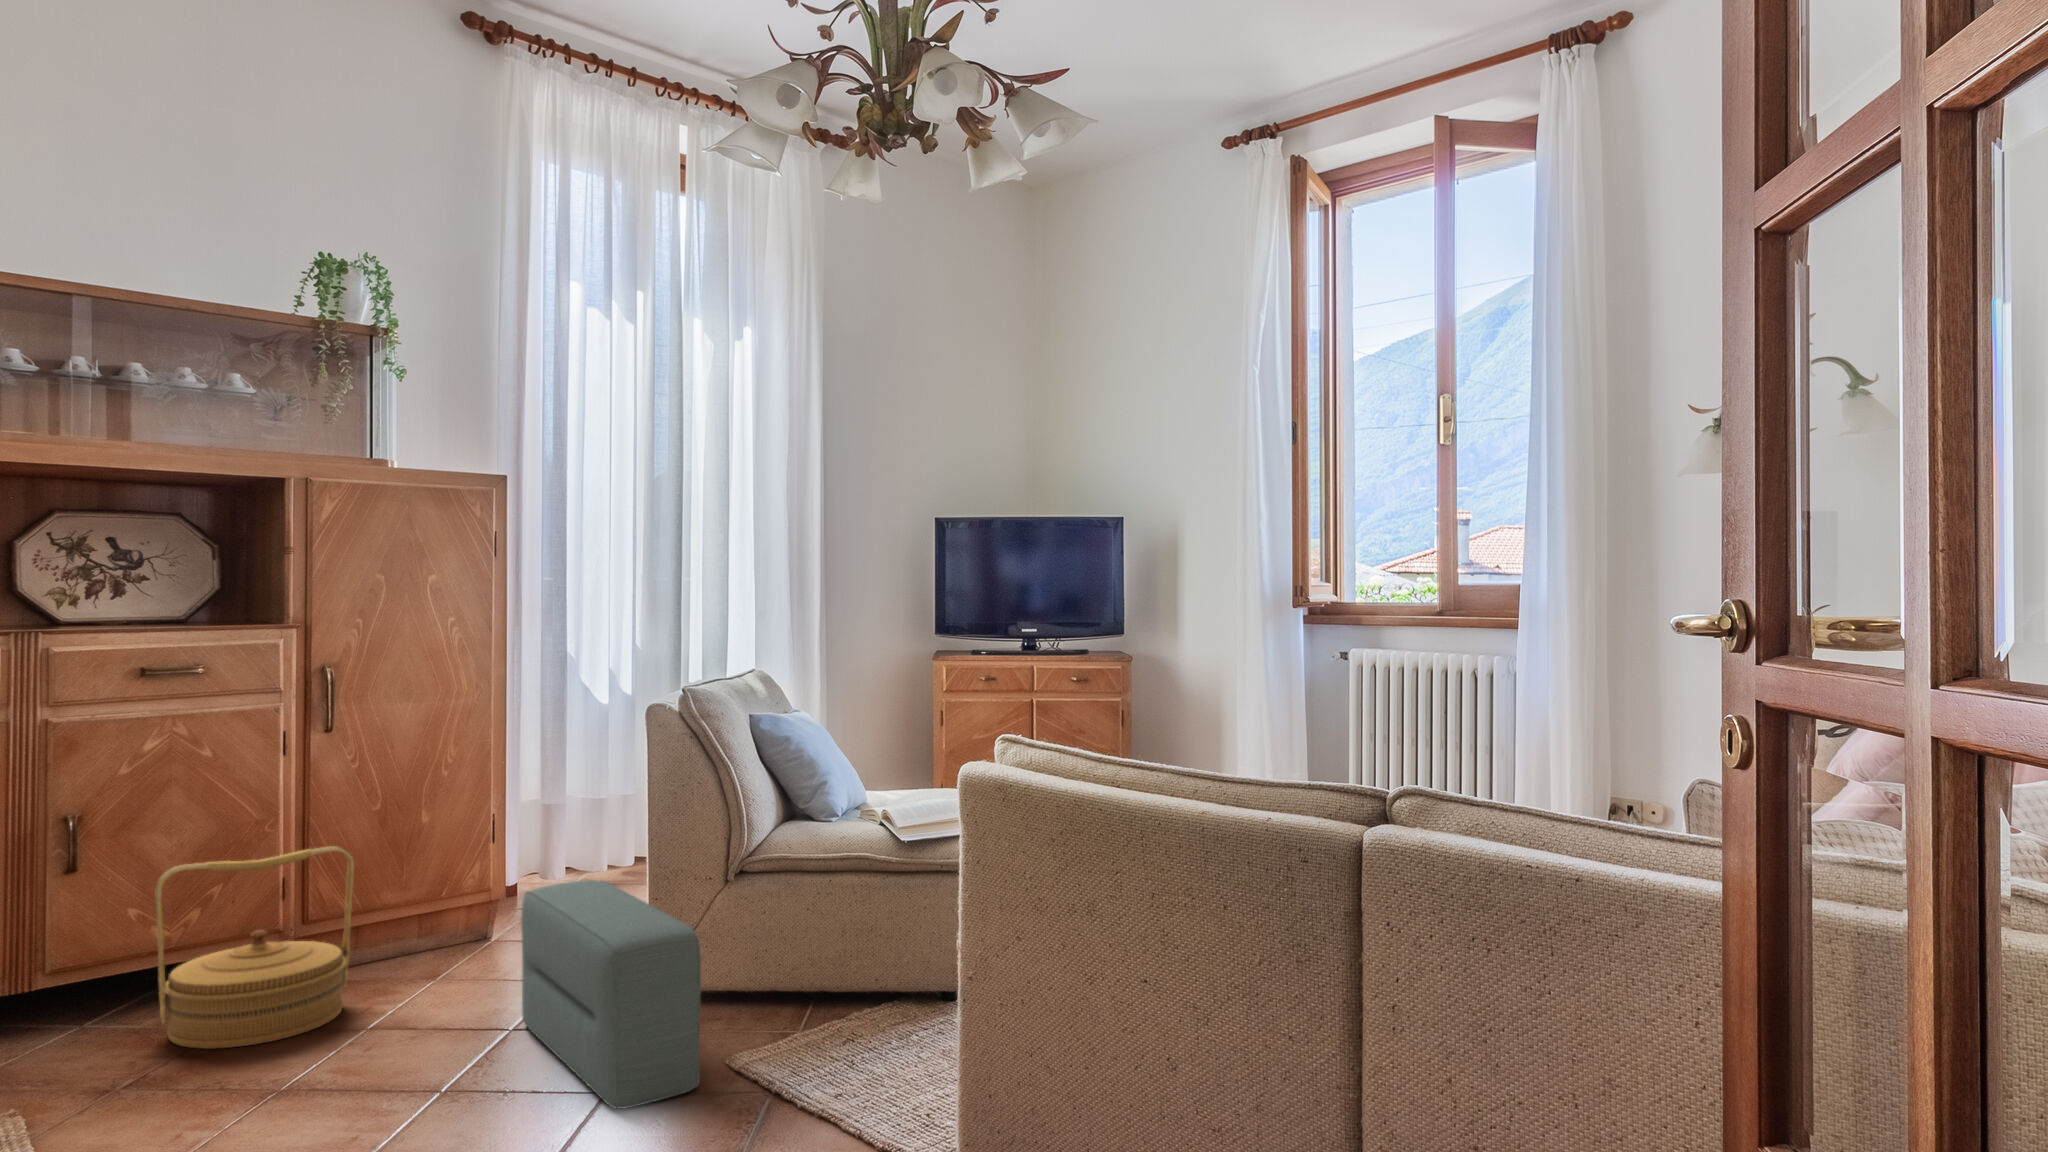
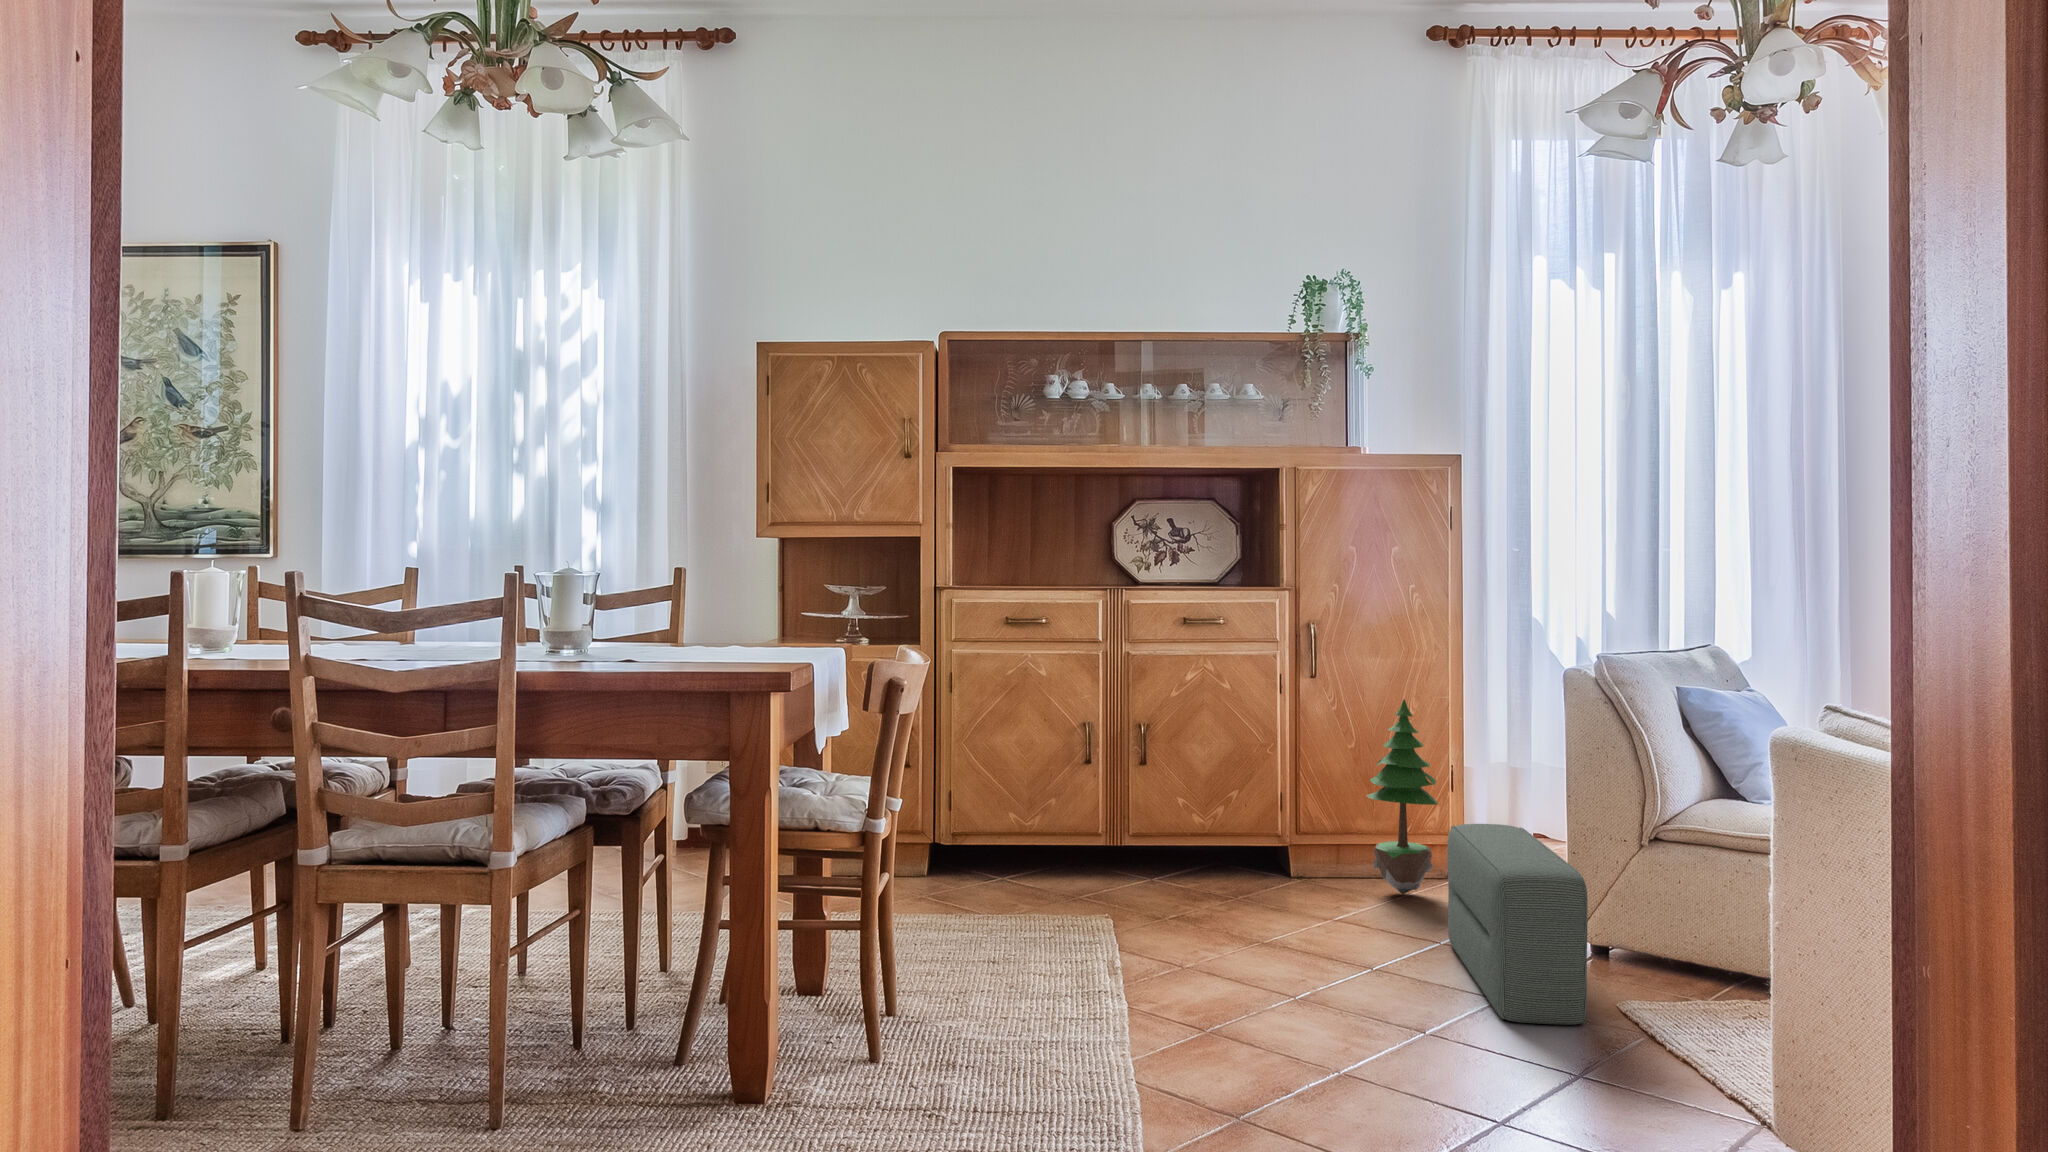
potted tree: none [403,748,491,973] -> present [1366,699,1438,894]
woven basket: present [156,846,354,1049] -> none [1190,768,1325,913]

